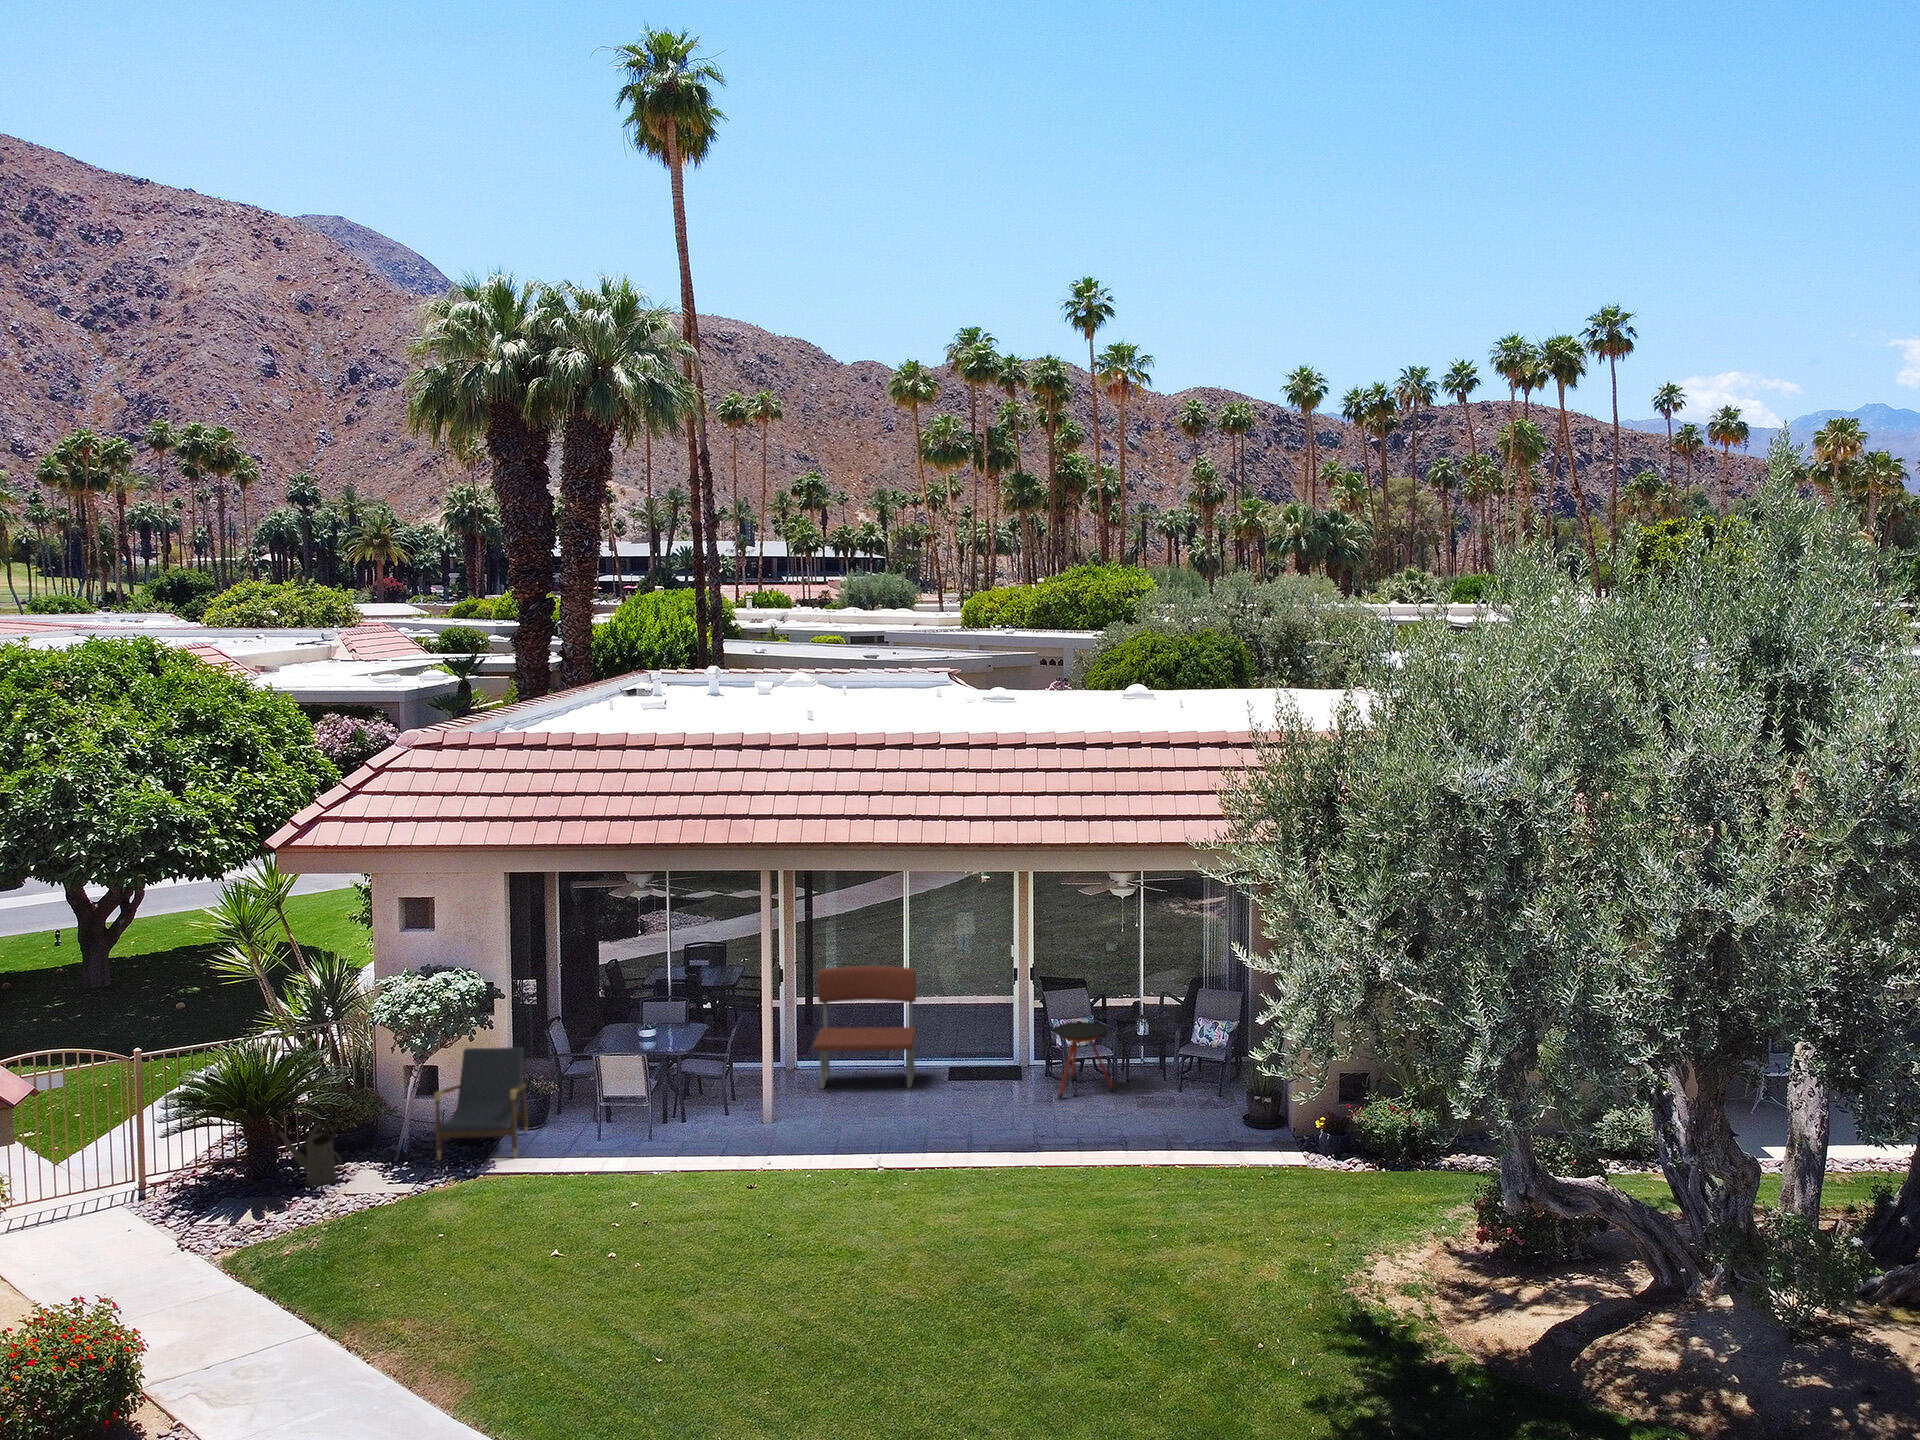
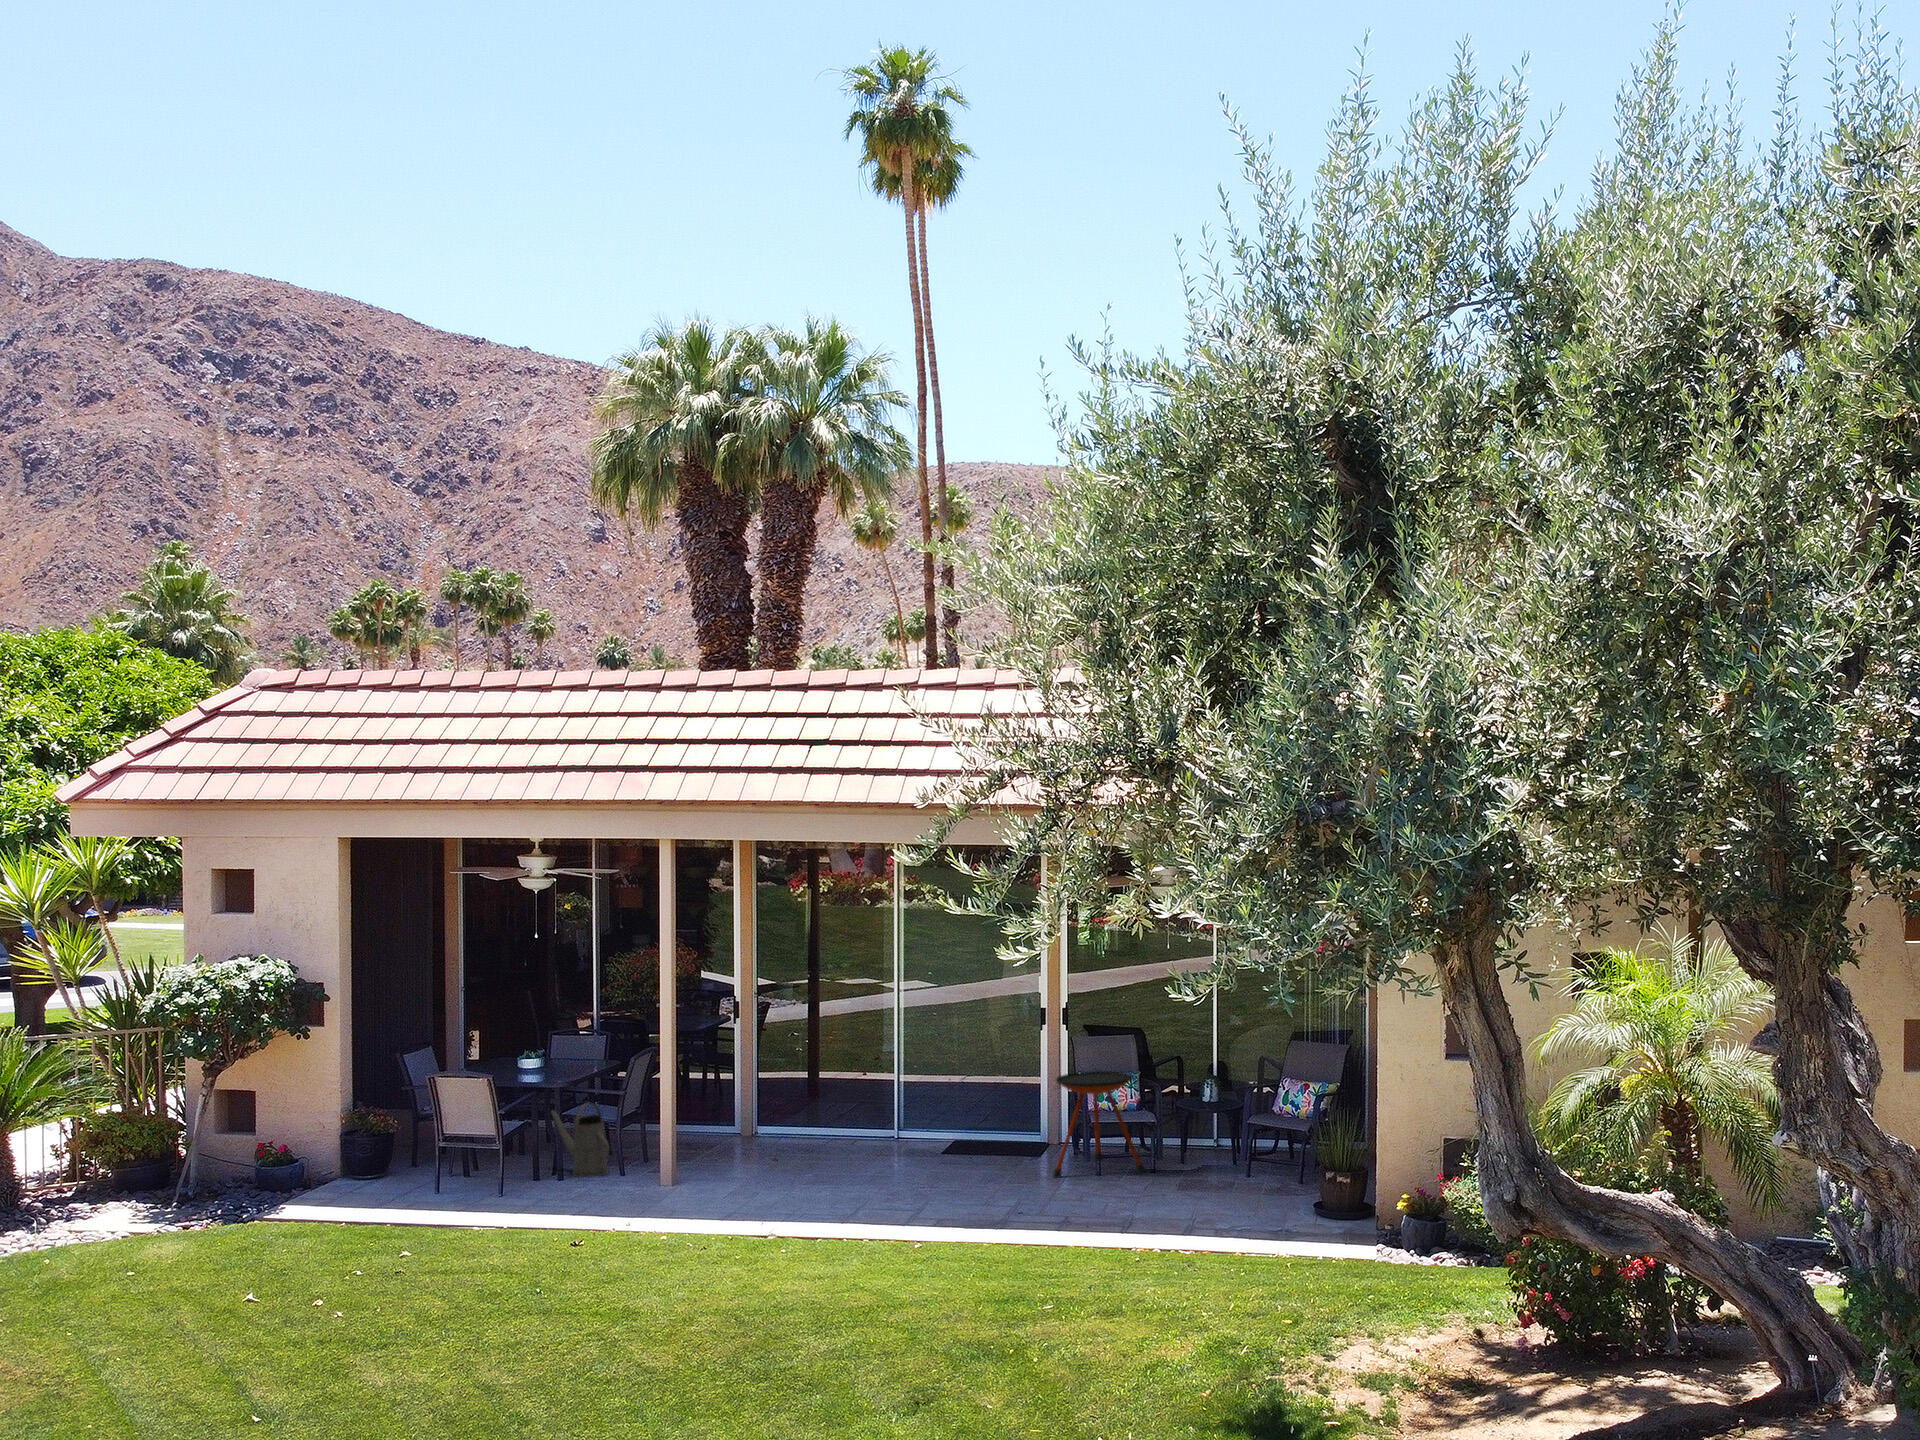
bench: present [813,966,917,1088] -> none [735,995,892,1163]
lounge chair: present [434,1047,528,1160] -> none [206,1067,346,1204]
watering can: present [278,1125,342,1187] -> present [551,1103,610,1177]

